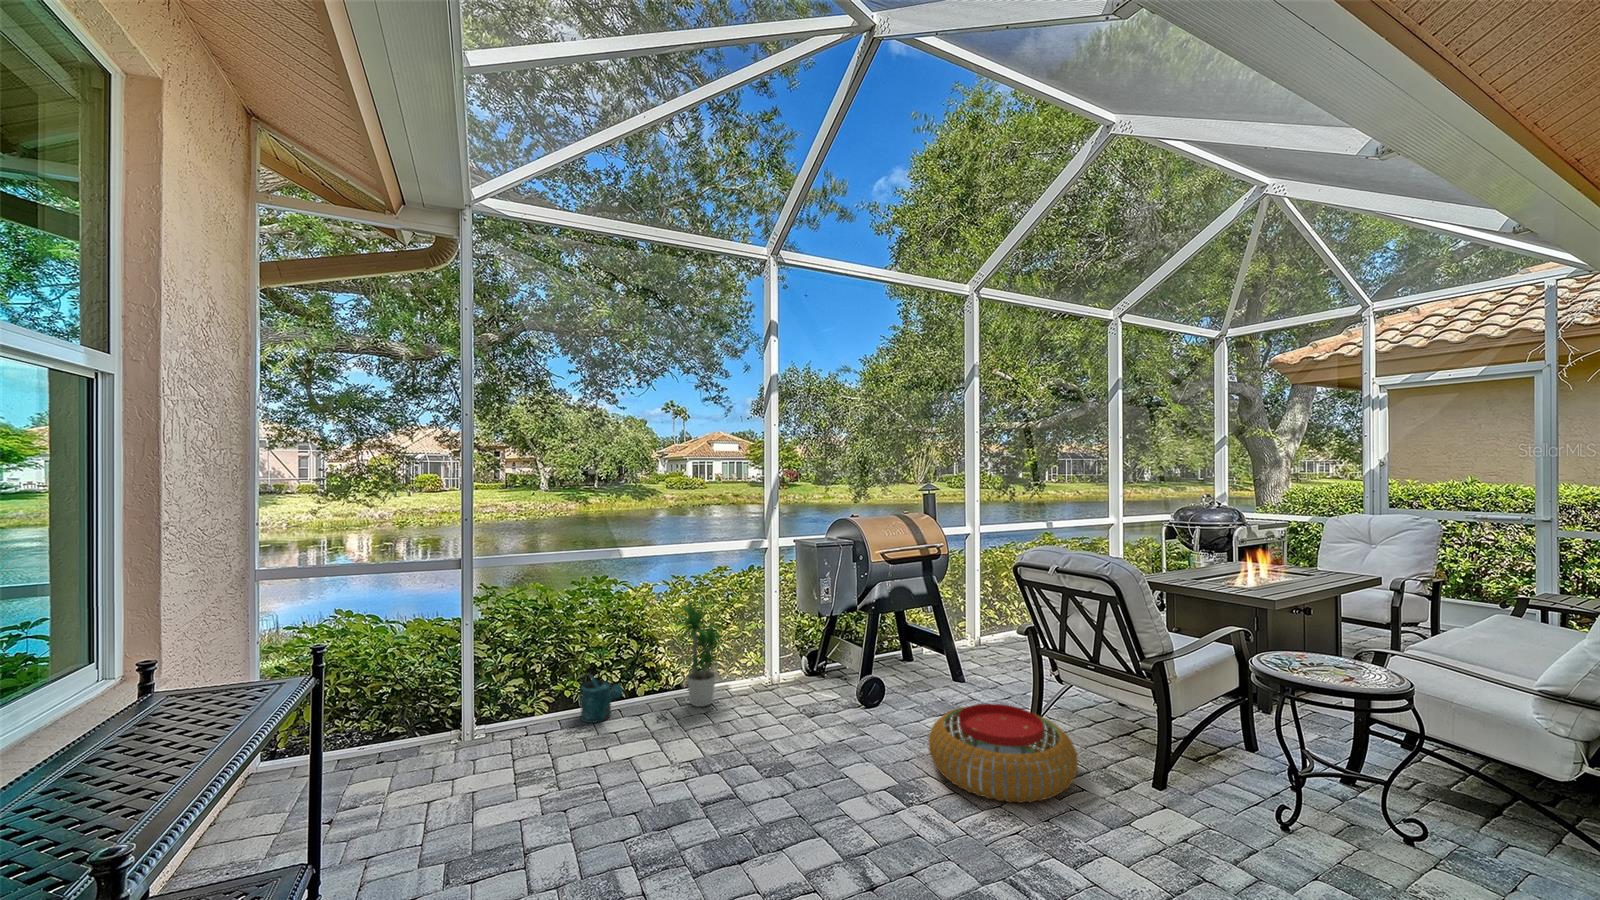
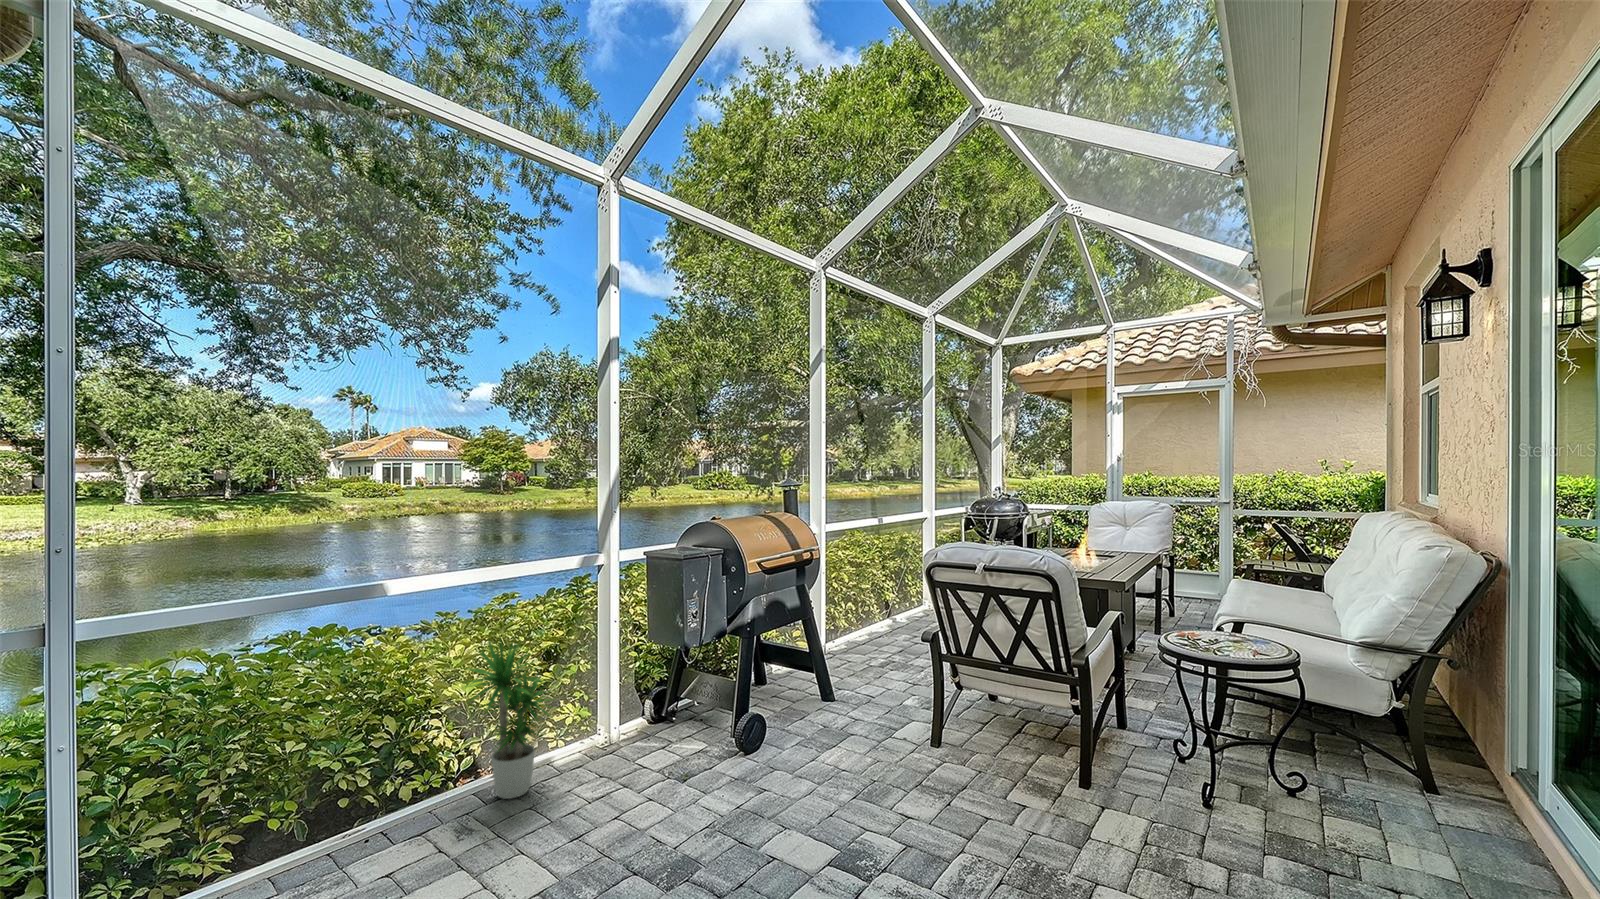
watering can: present [581,673,623,723] -> none [307,783,396,865]
pouf: present [928,704,1078,803] -> none [853,726,1023,846]

